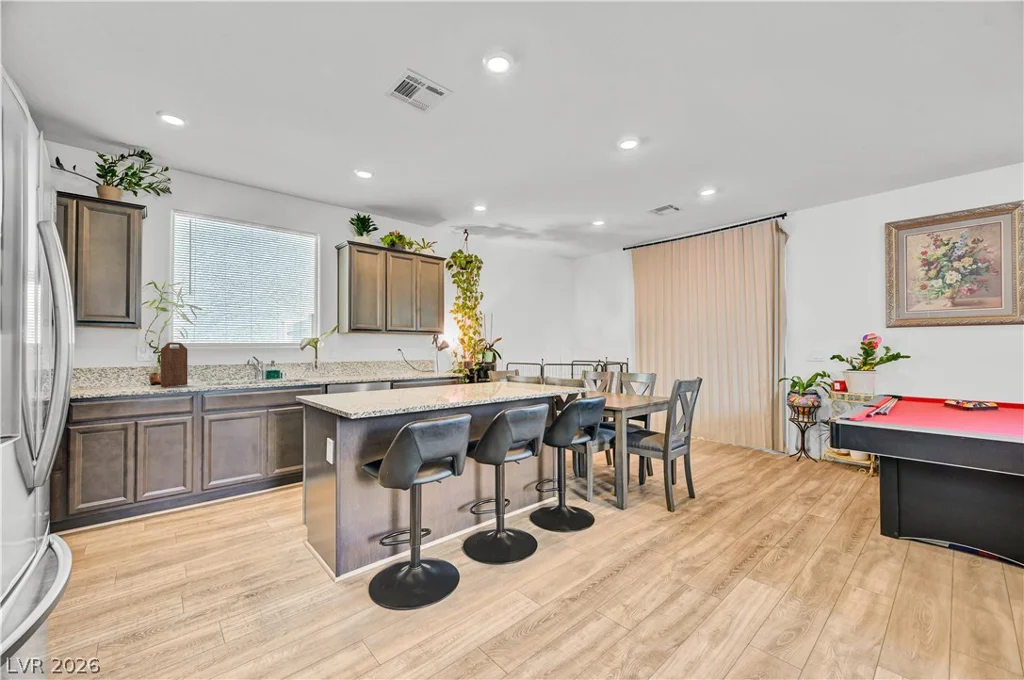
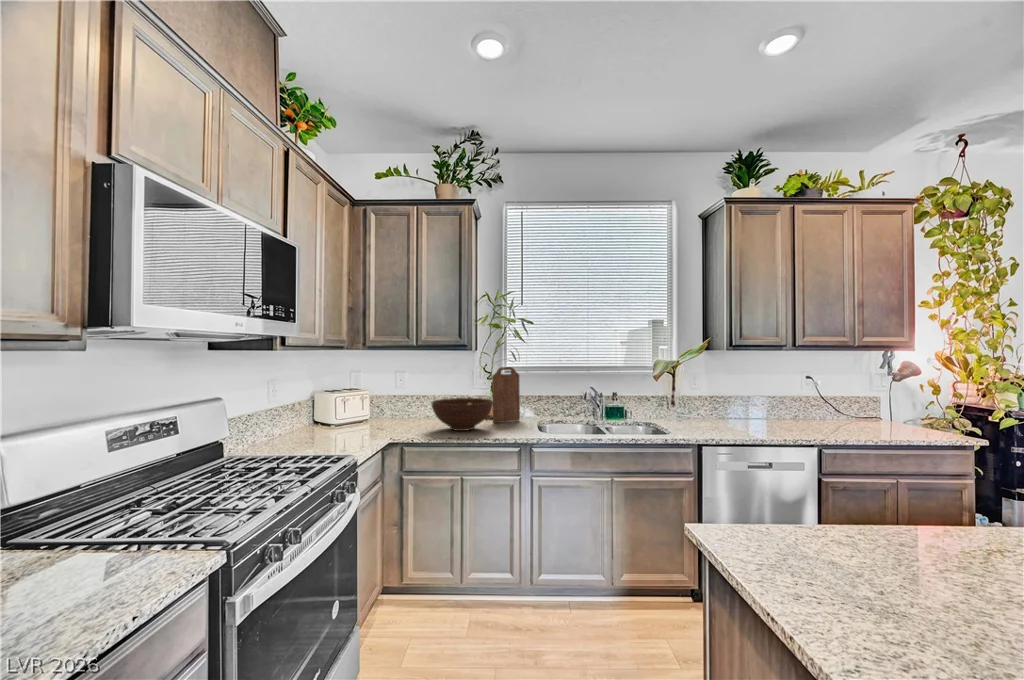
fruit bowl: none [97,366,165,390] -> present [432,398,493,431]

